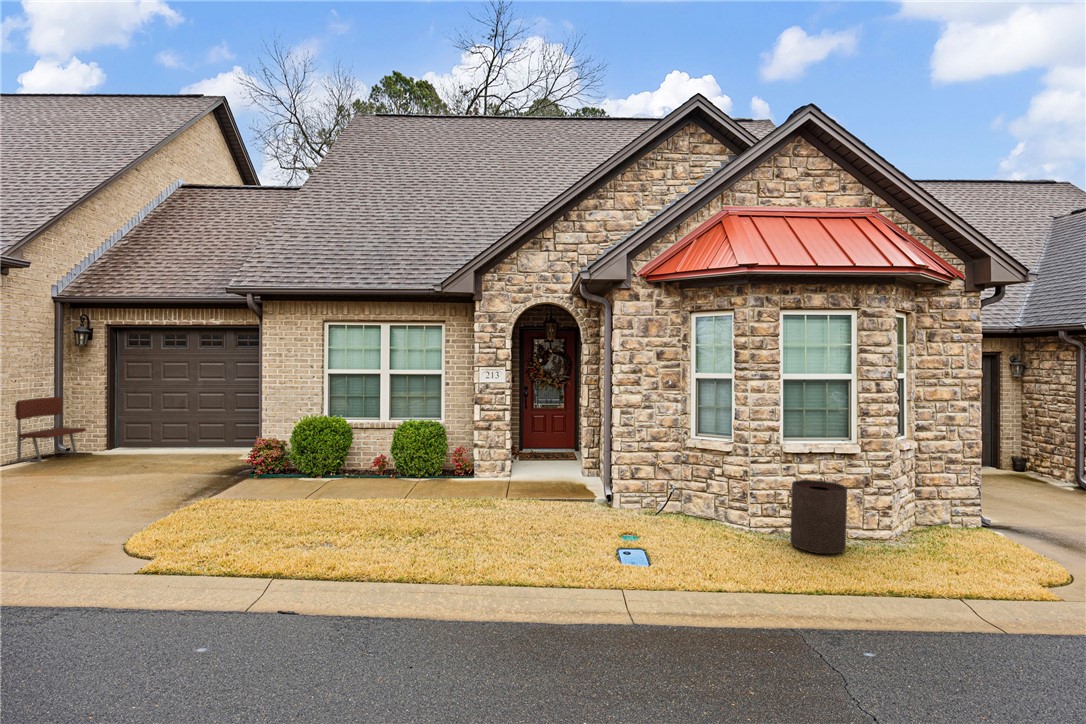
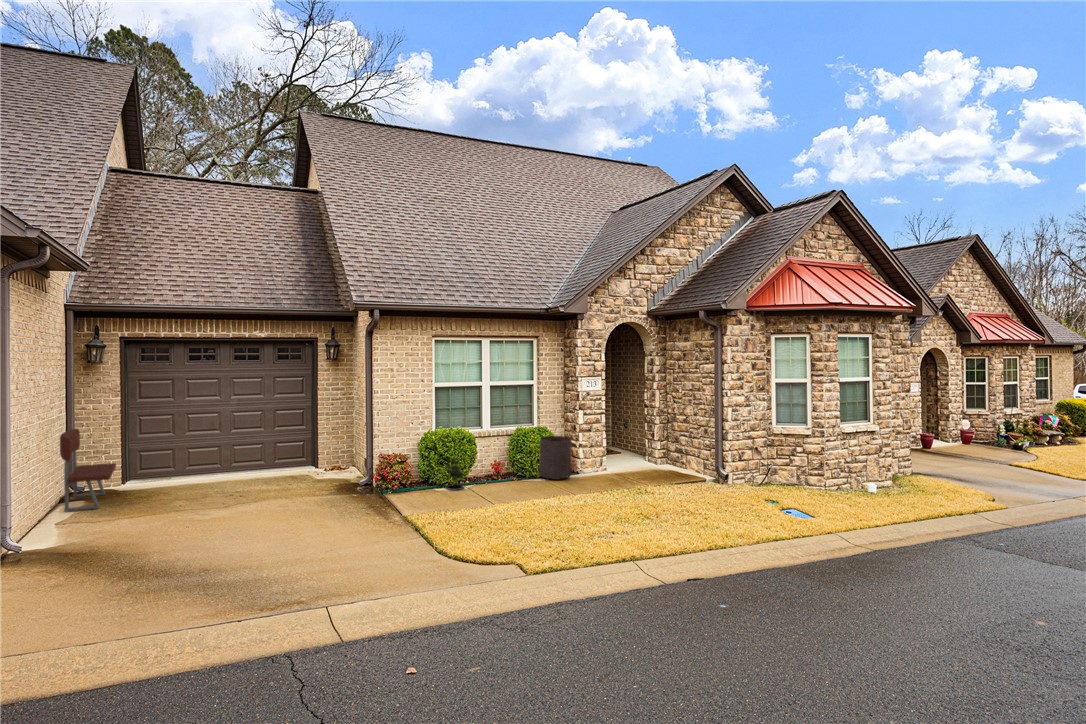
potted tree: none [308,443,331,480] -> present [446,459,464,490]
trash can: present [790,480,847,554] -> present [539,436,571,480]

